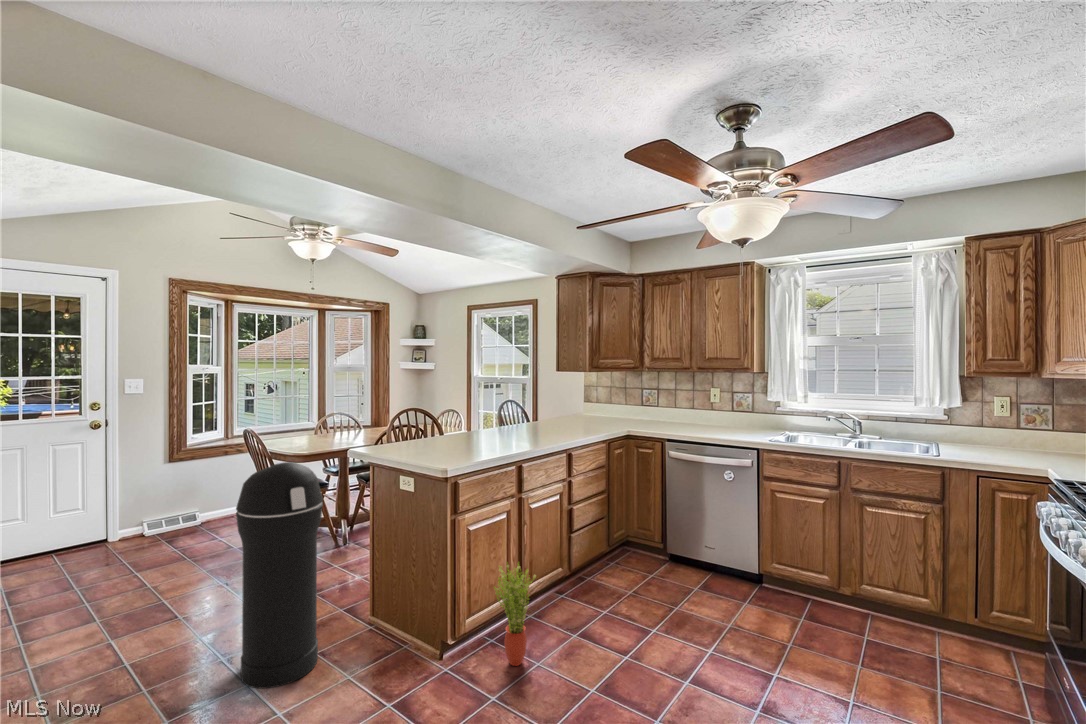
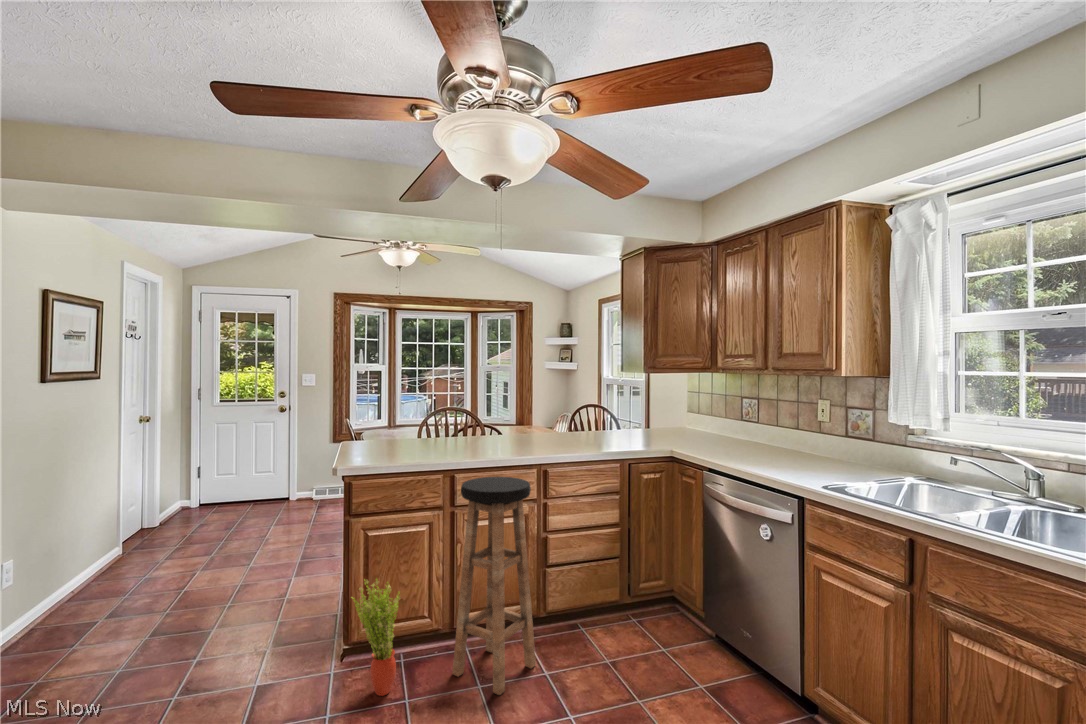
bar stool: none [545,461,603,634] -> present [452,477,536,695]
trash can: present [236,462,323,689] -> none [201,446,279,640]

